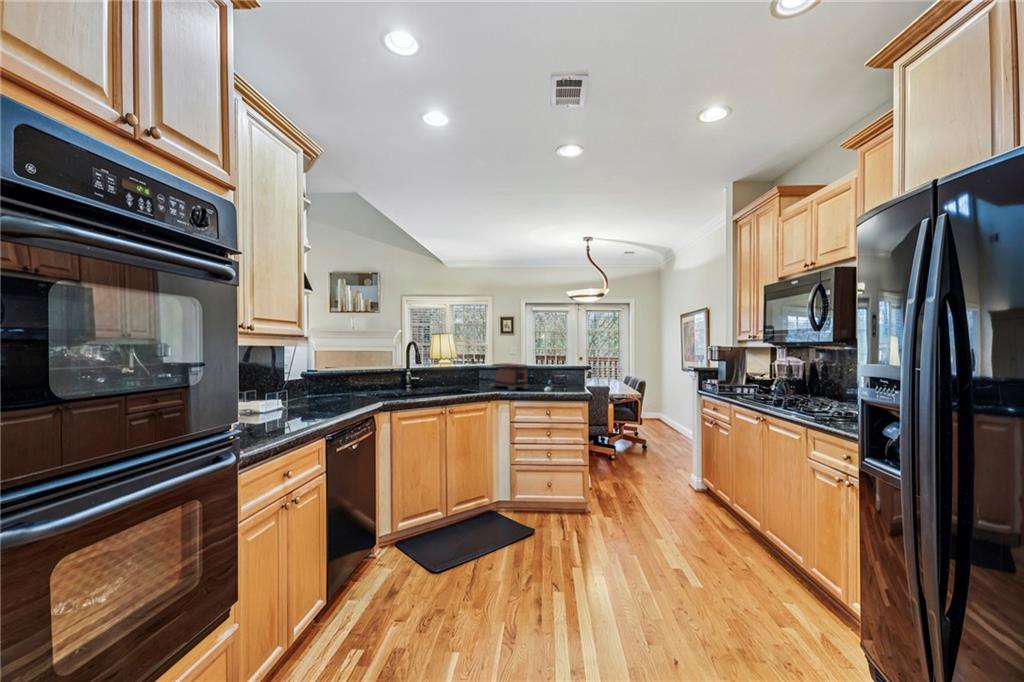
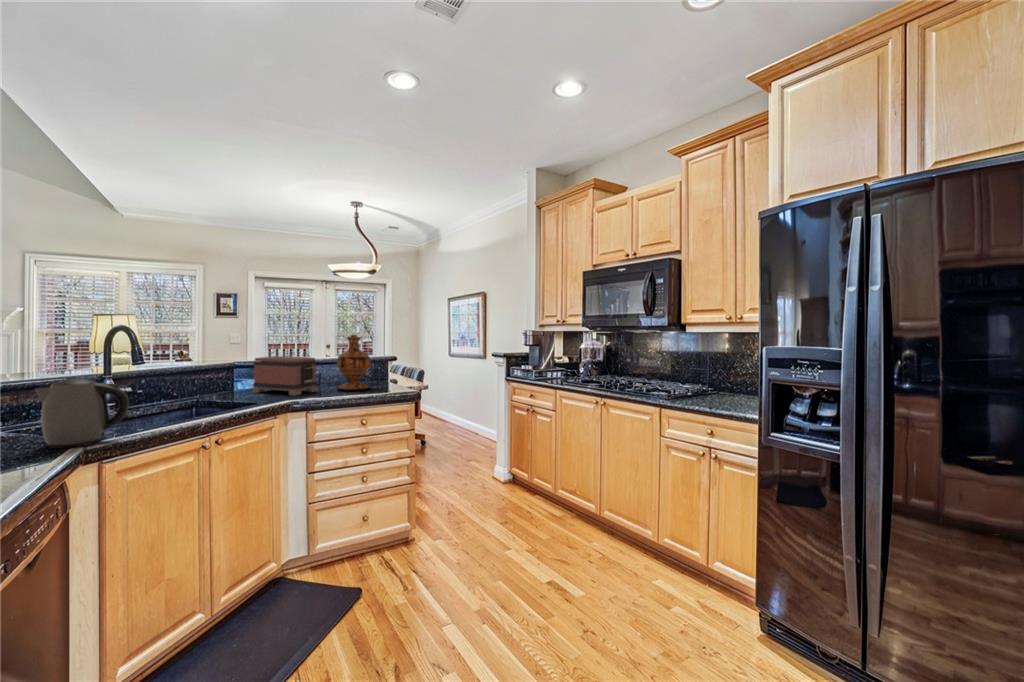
vase: none [541,348,566,389] -> present [337,335,371,391]
kettle: none [371,370,406,403] -> present [35,379,129,448]

